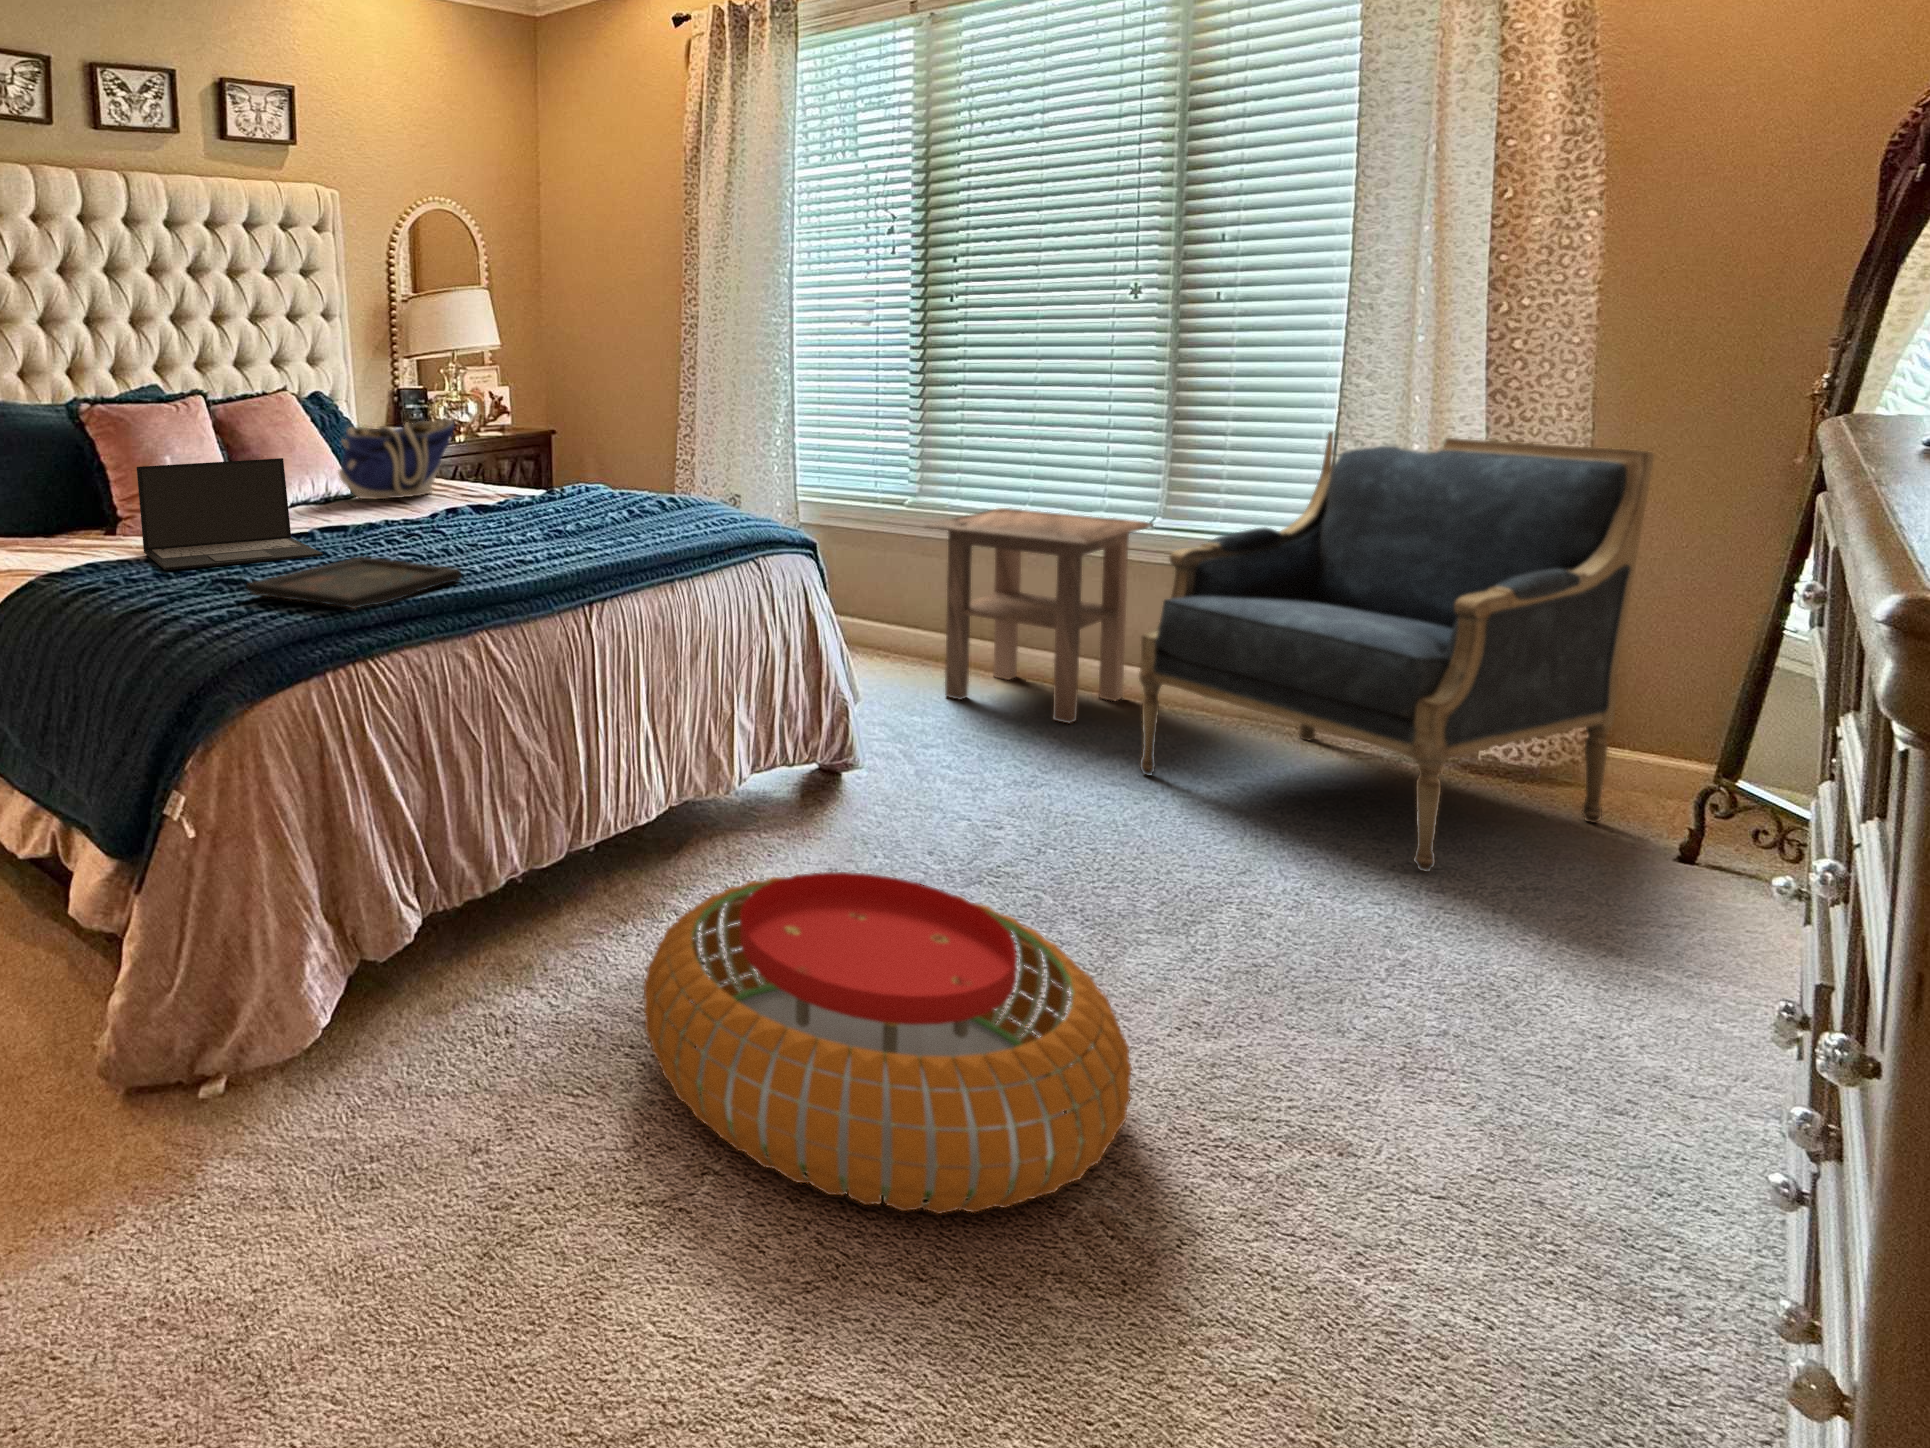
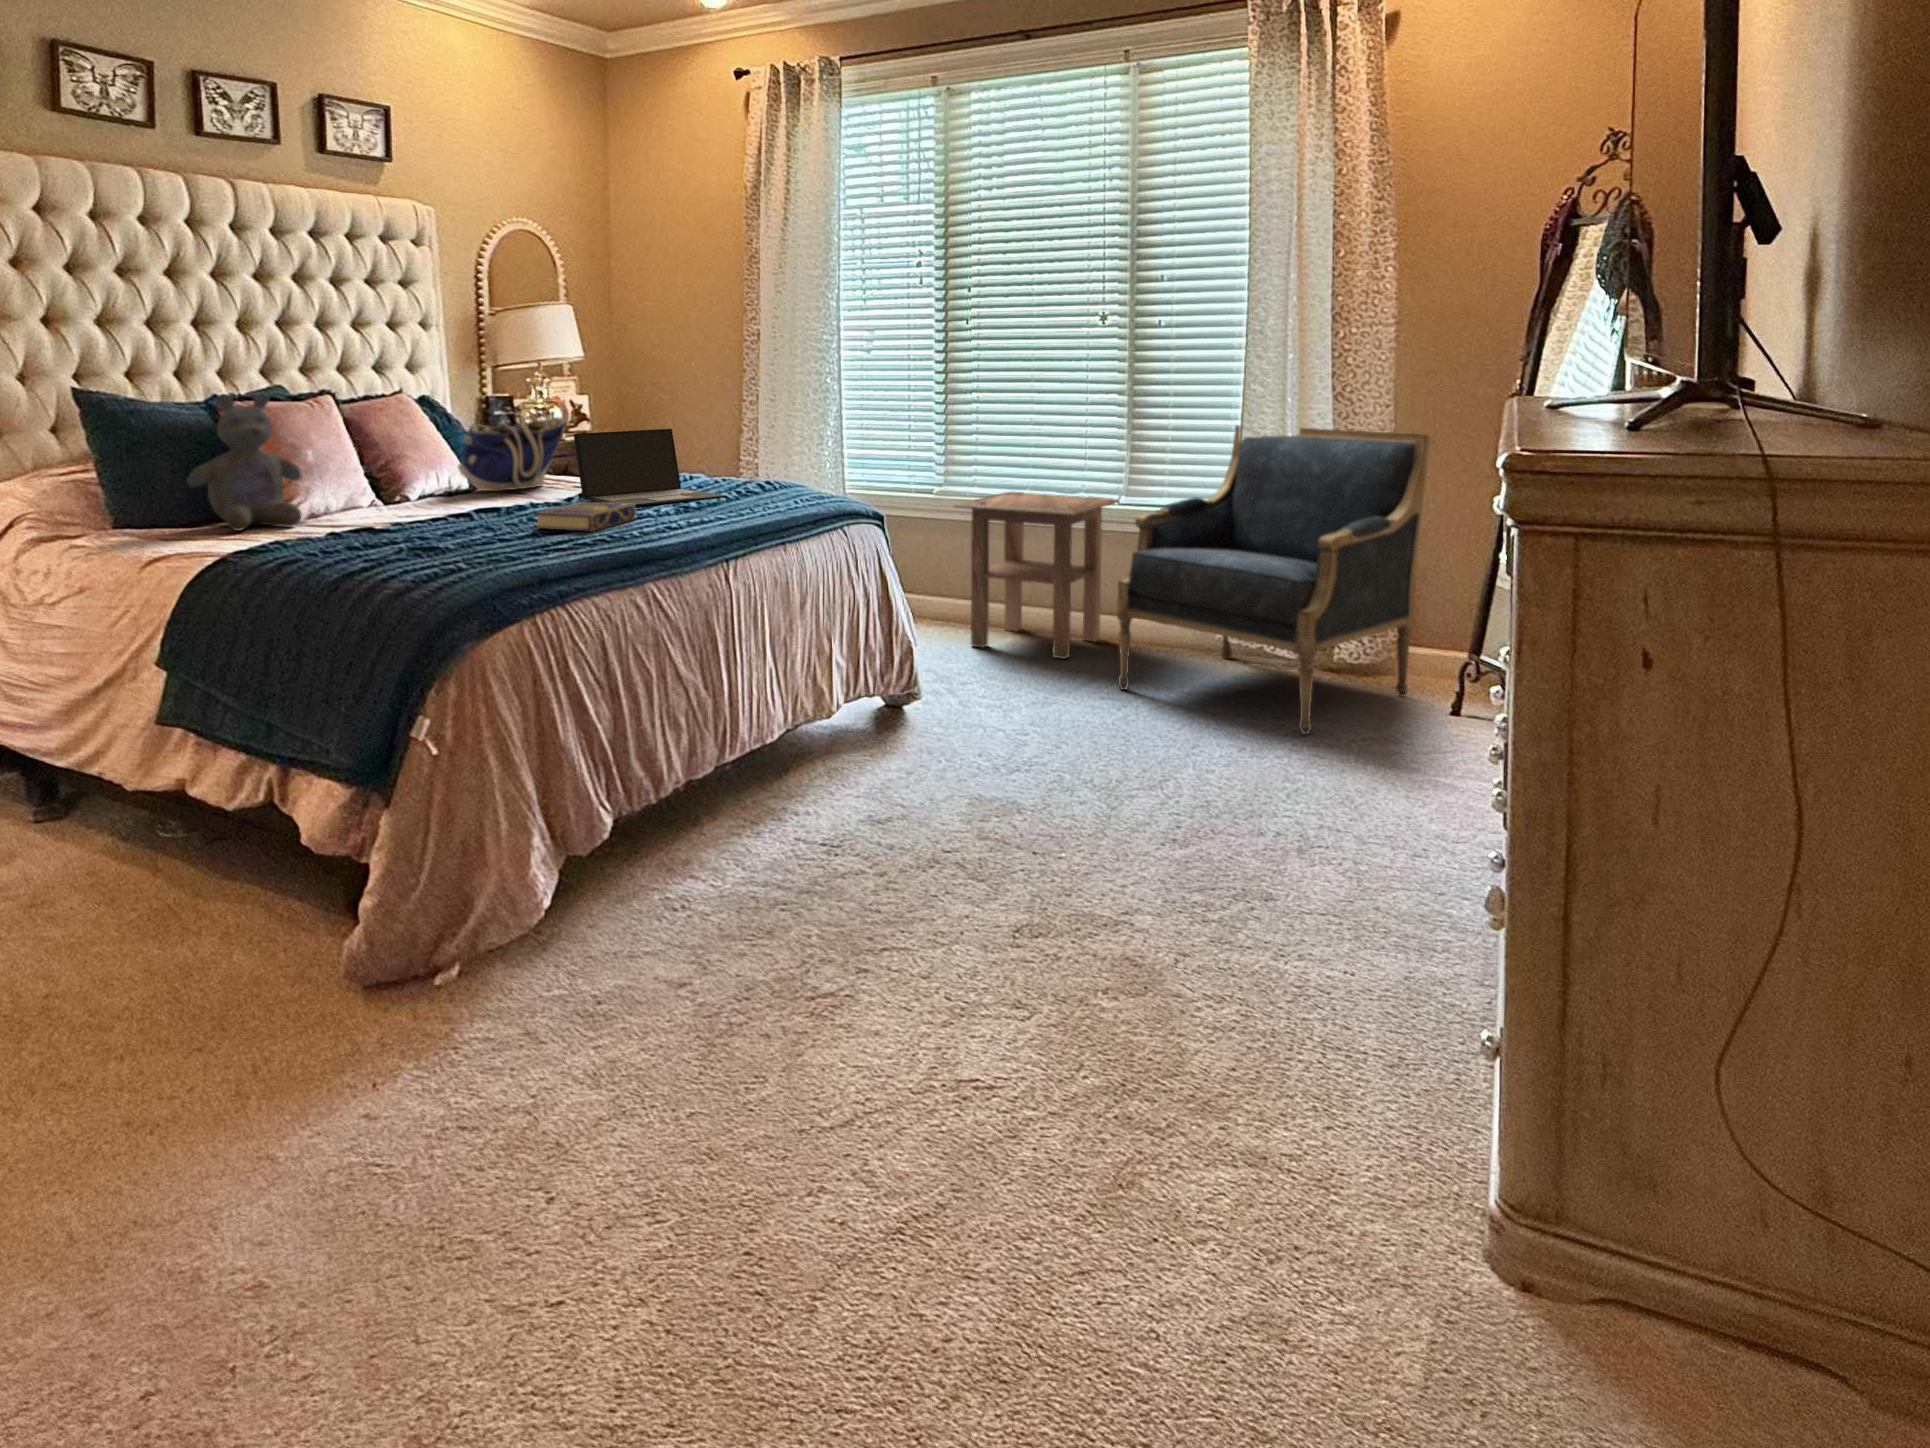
stuffed bear: none [43,397,159,543] -> present [188,393,301,531]
laptop: present [137,458,323,570] -> present [574,429,727,506]
book: none [376,522,498,561] -> present [535,502,636,531]
tray: present [246,557,461,608] -> none [444,528,625,563]
pouf: present [644,872,1132,1214] -> none [797,751,1141,970]

